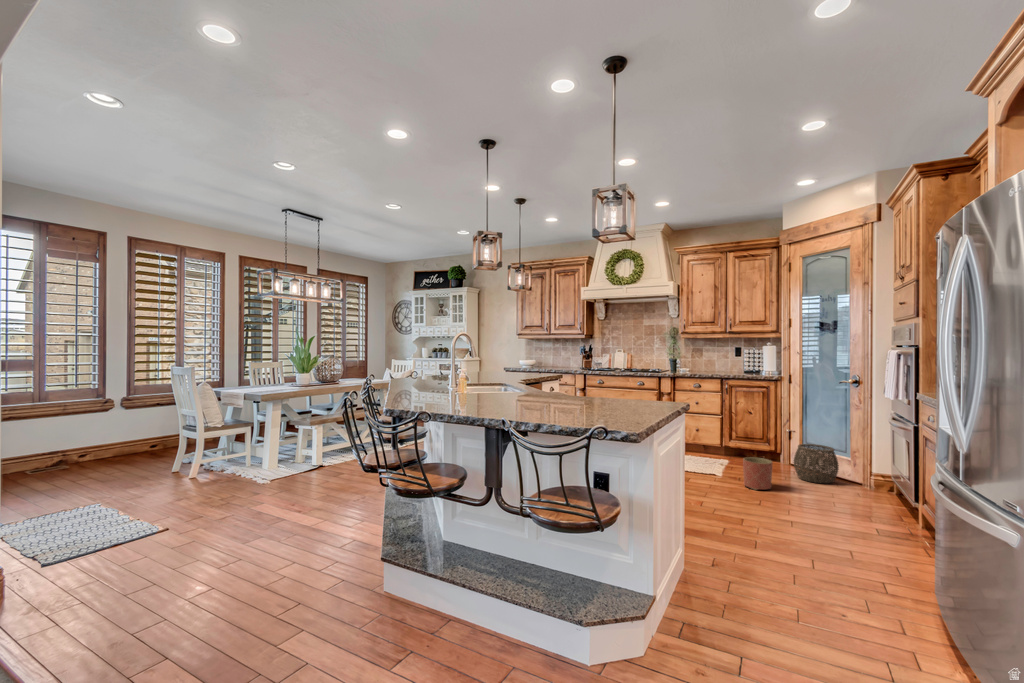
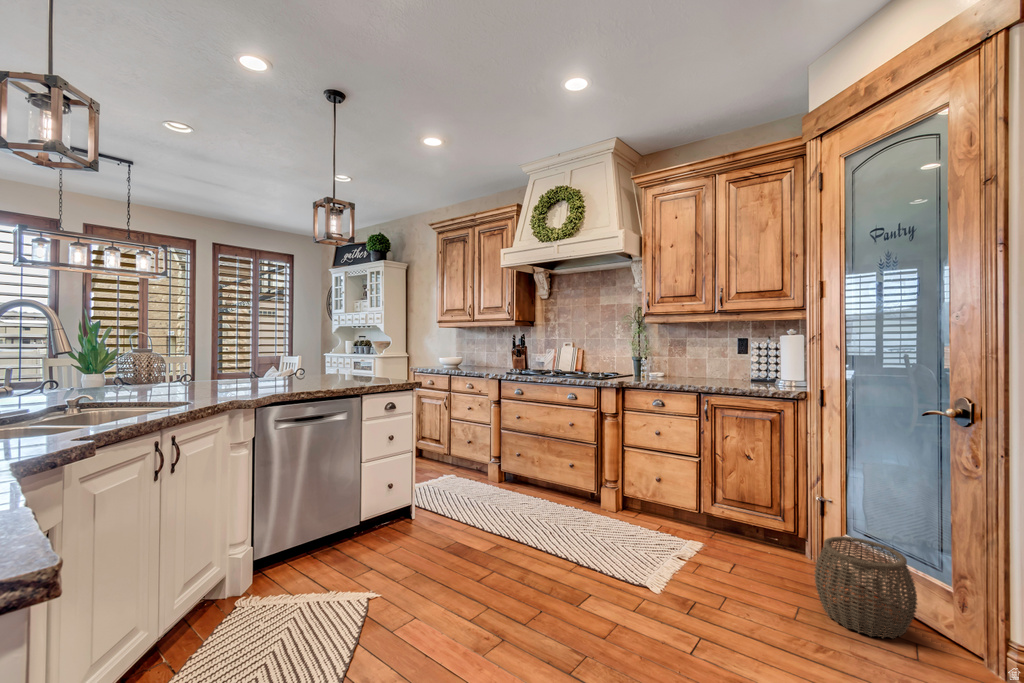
planter: present [743,457,772,490] -> none [686,566,748,651]

